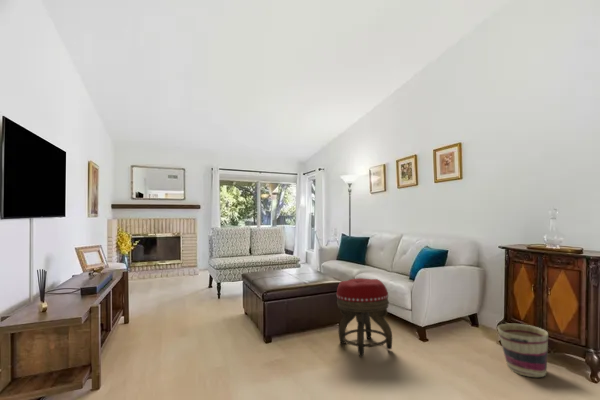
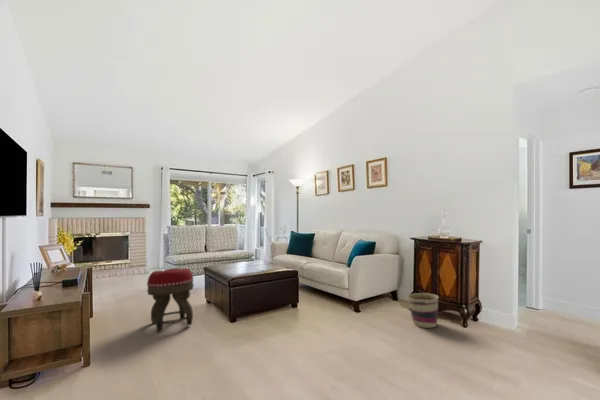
footstool: present [337,278,392,356] -> present [147,268,194,332]

